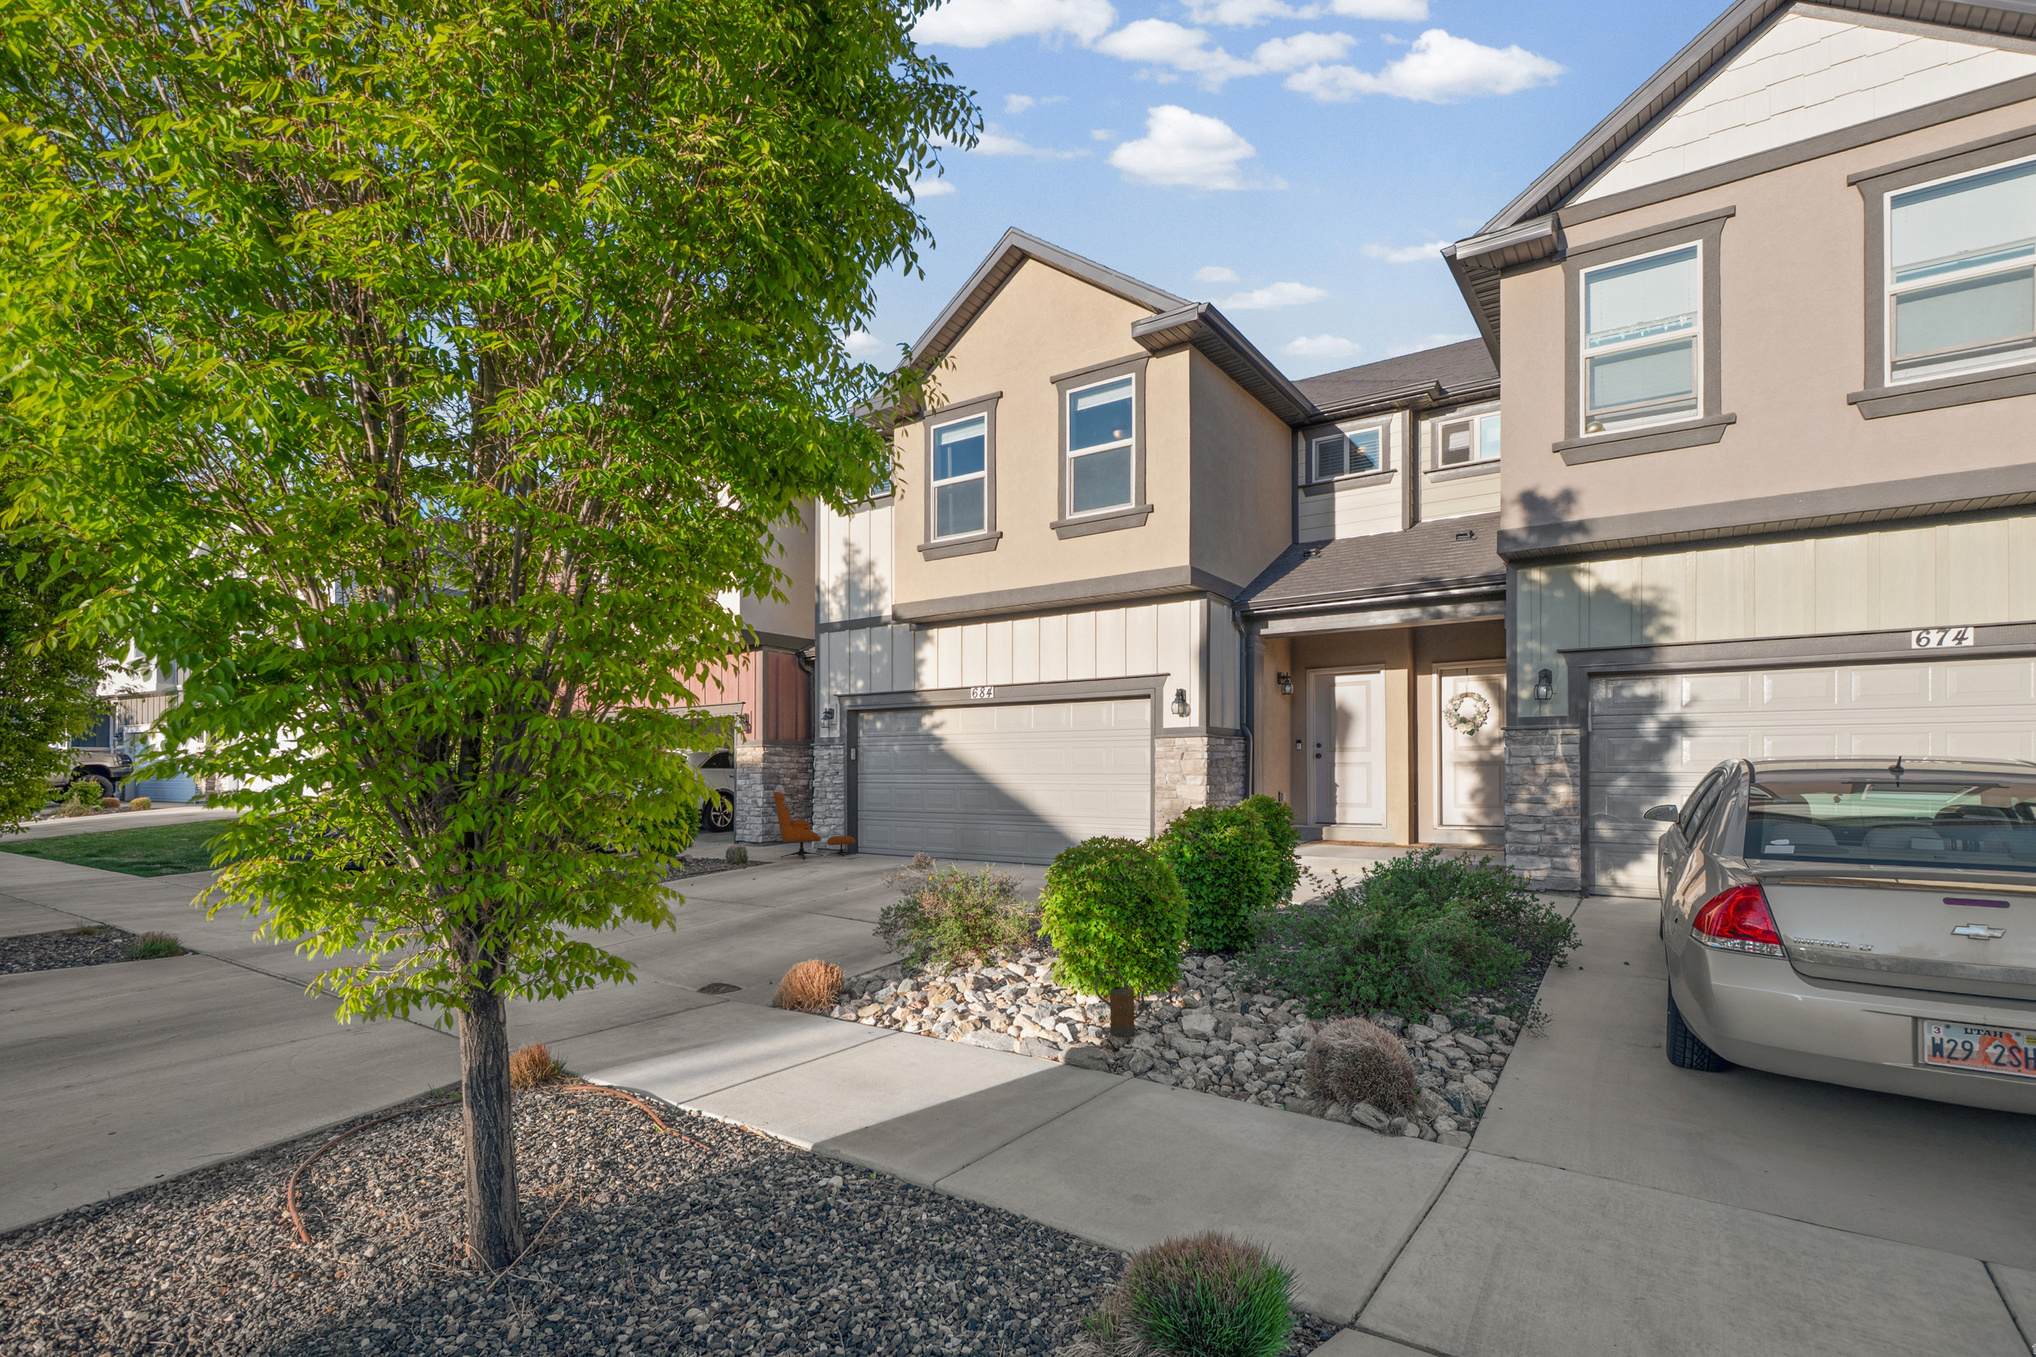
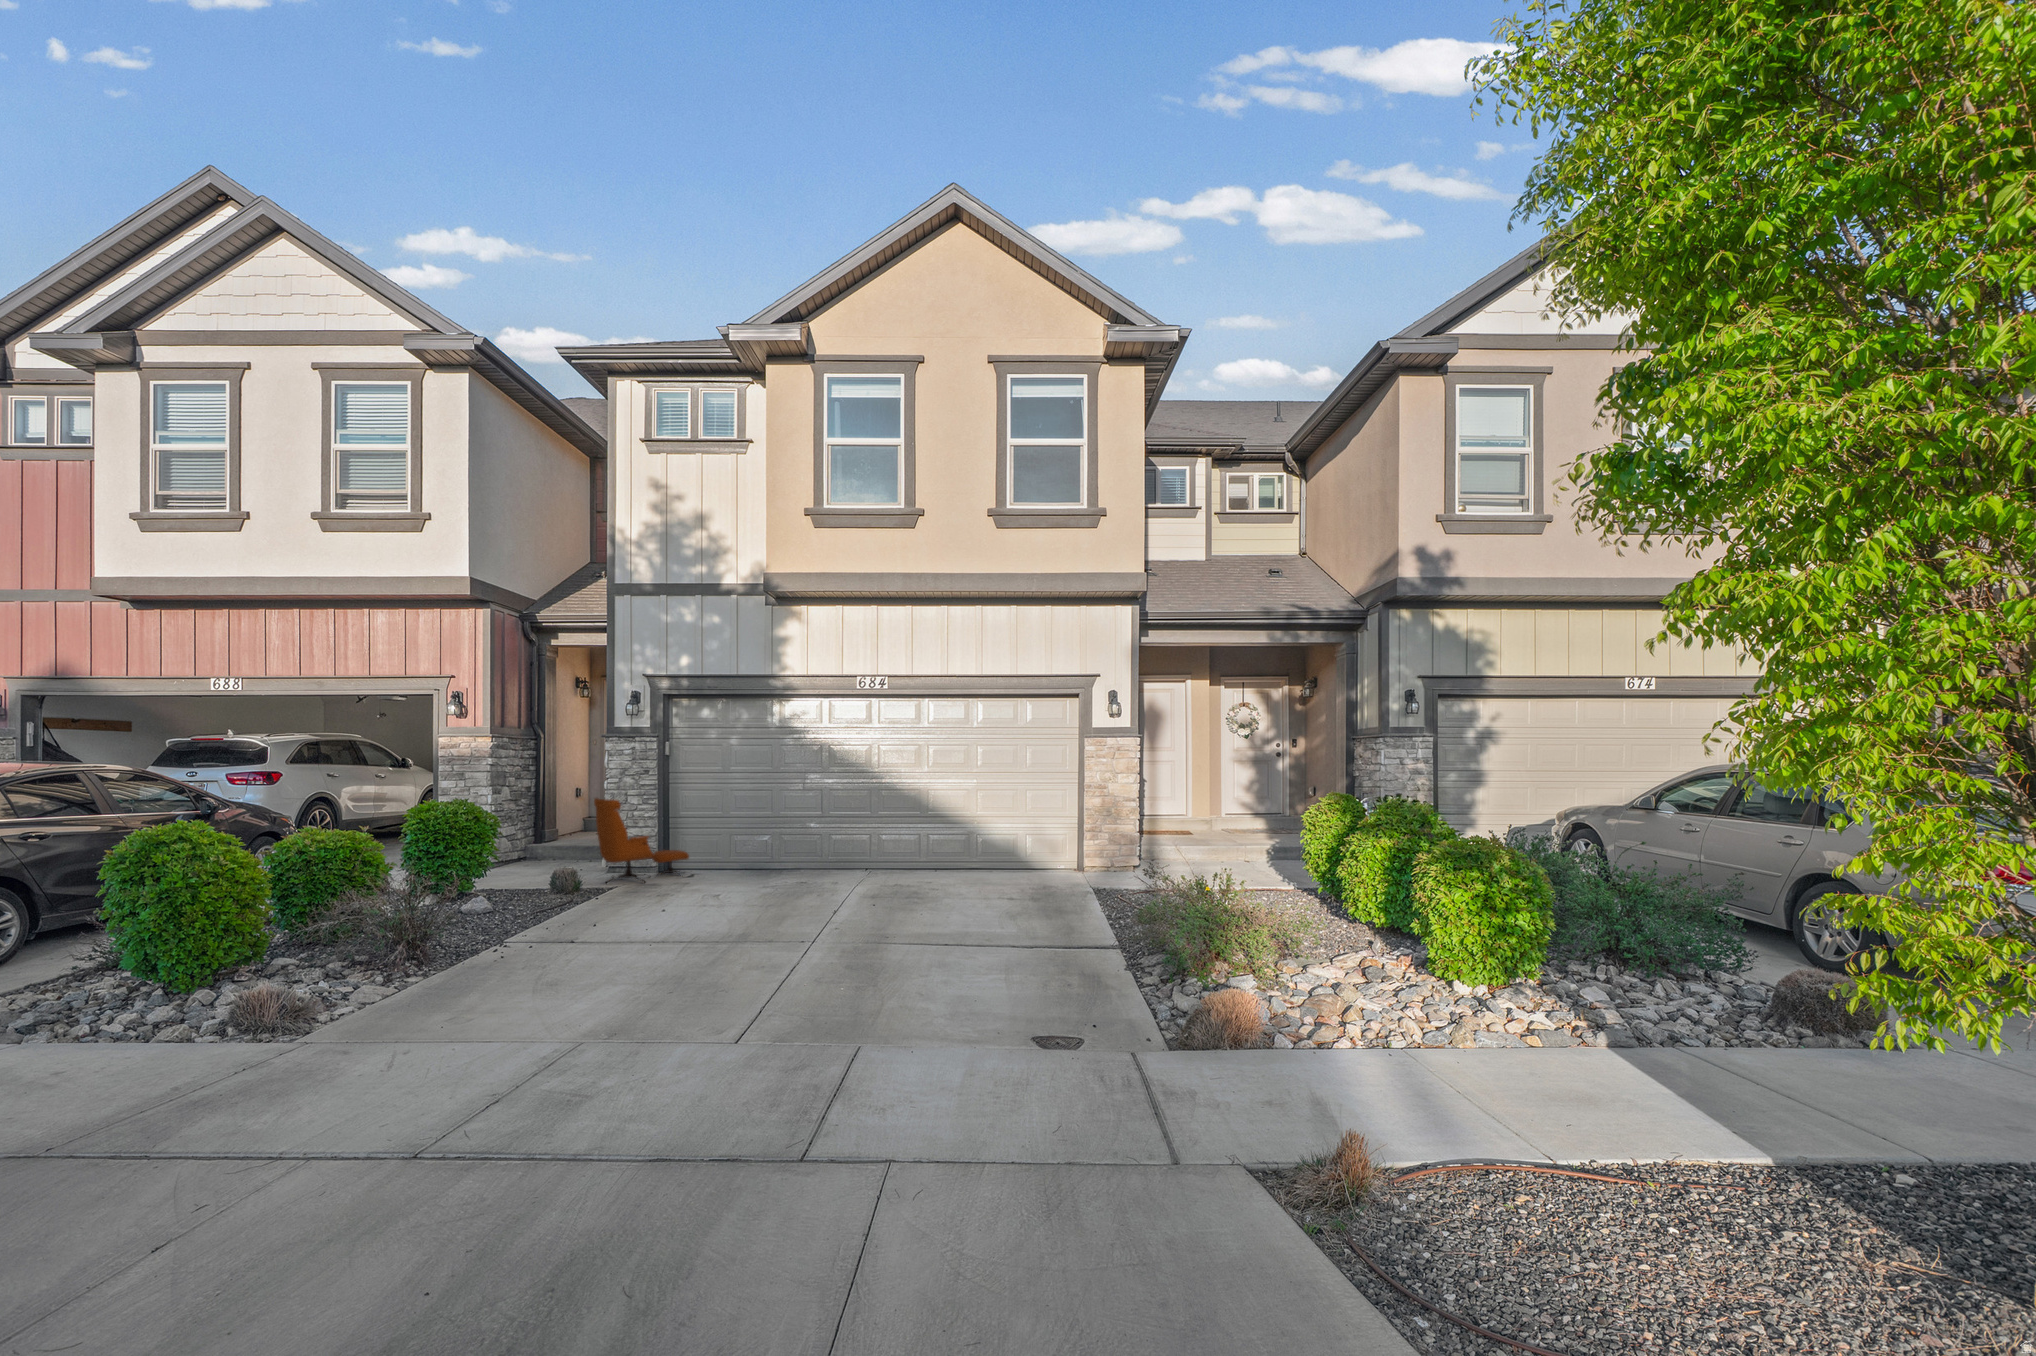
watering can: present [1095,970,1150,1036] -> none [1560,963,1585,1019]

